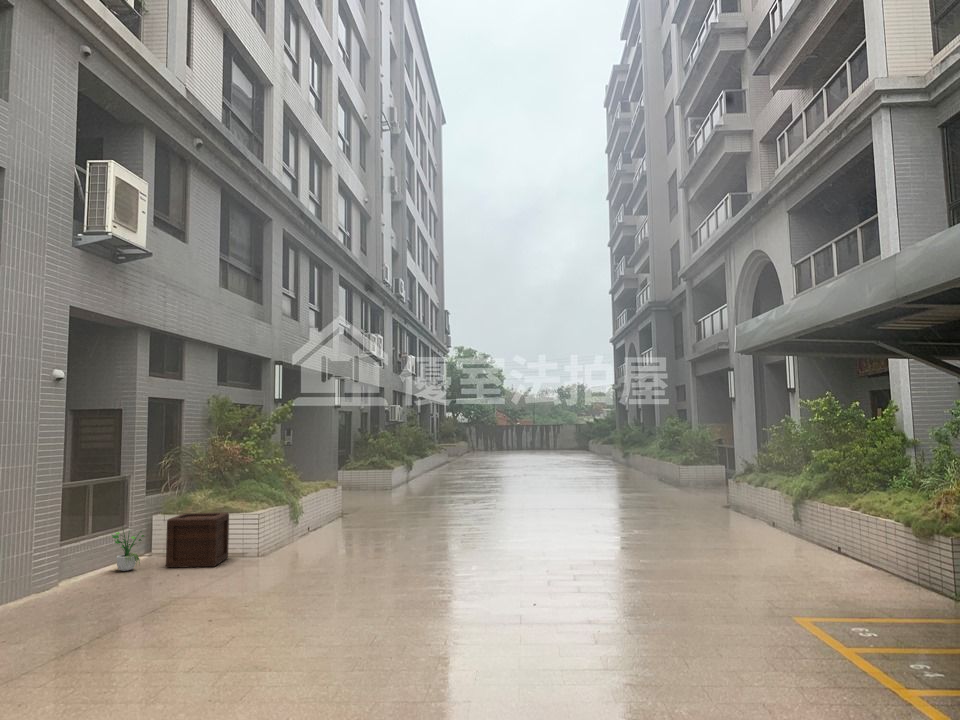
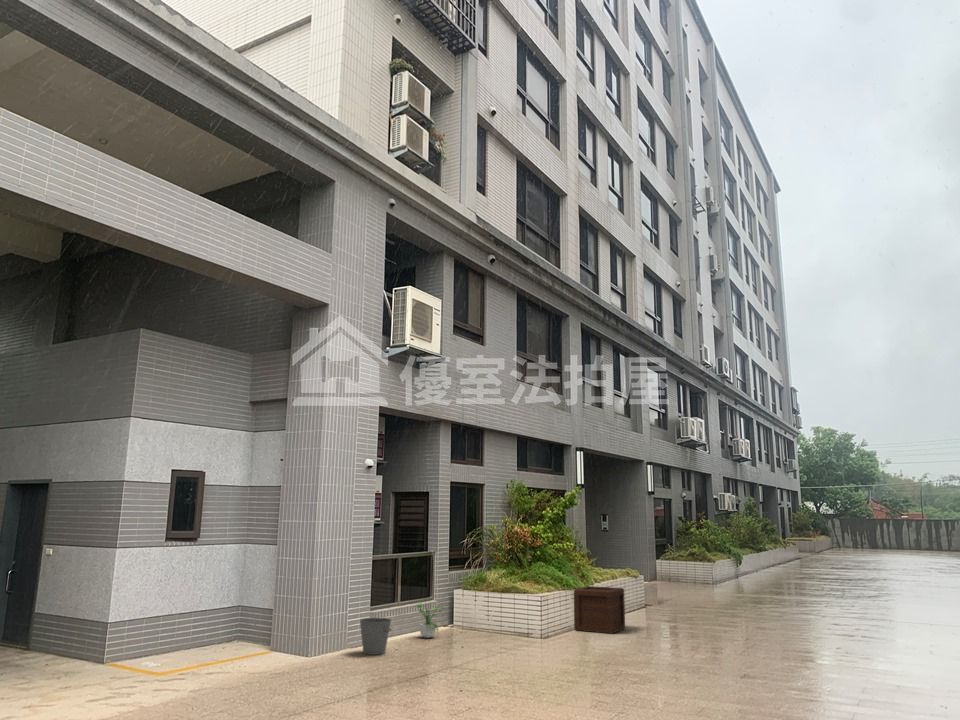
wooden crate: present [166,513,229,568] -> present [574,586,625,634]
bucket: none [47,554,91,599] -> present [360,618,391,655]

